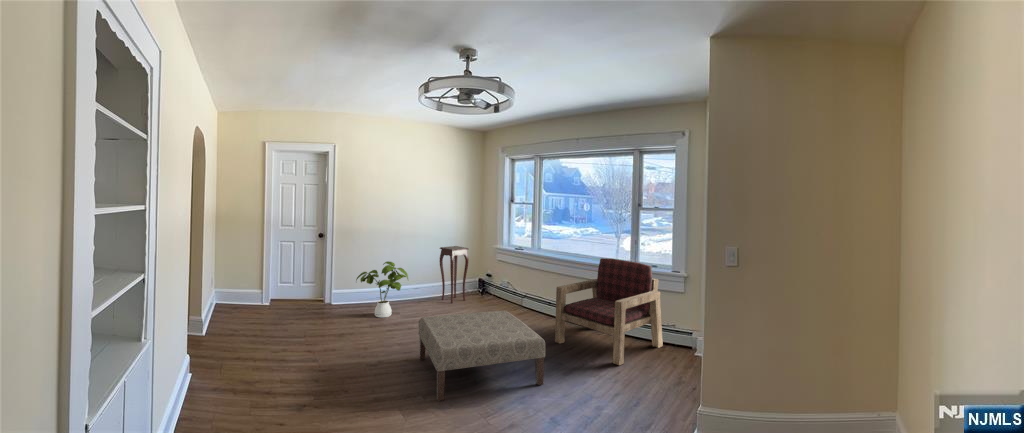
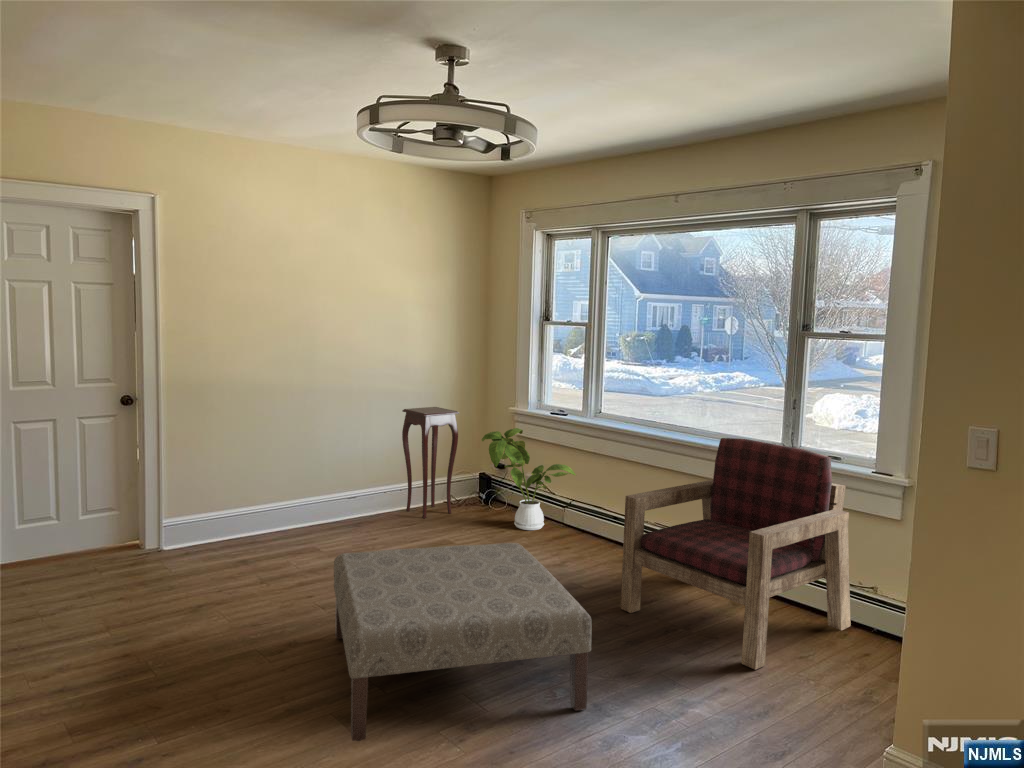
house plant: present [356,261,408,318] -> present [482,428,575,530]

